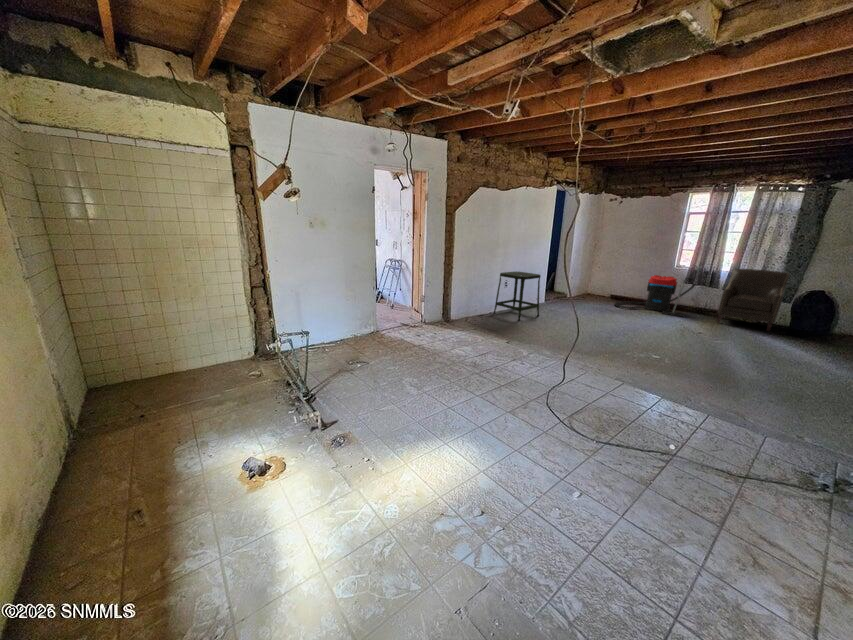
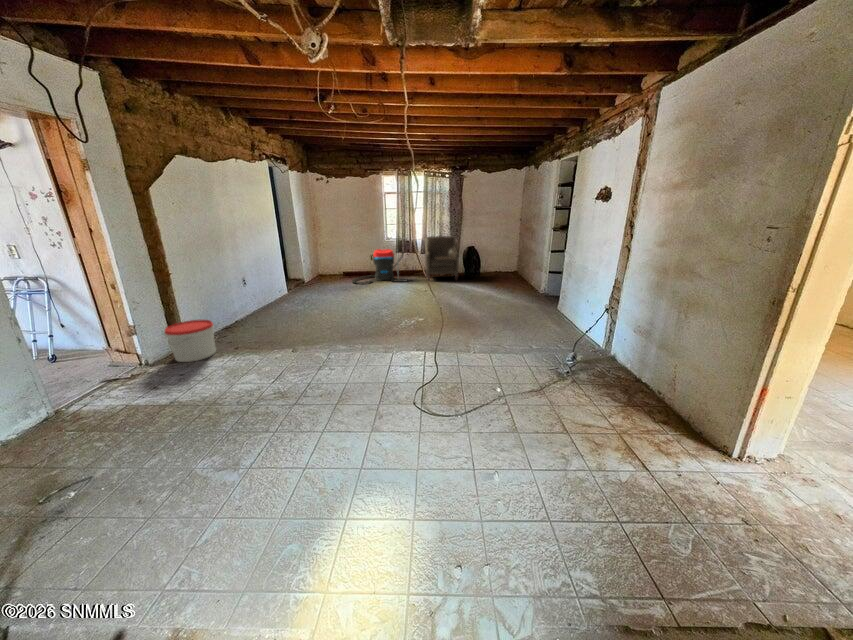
stool: present [494,271,541,320] -> none [236,264,297,322]
bucket: none [438,301,466,329] -> present [165,320,216,362]

